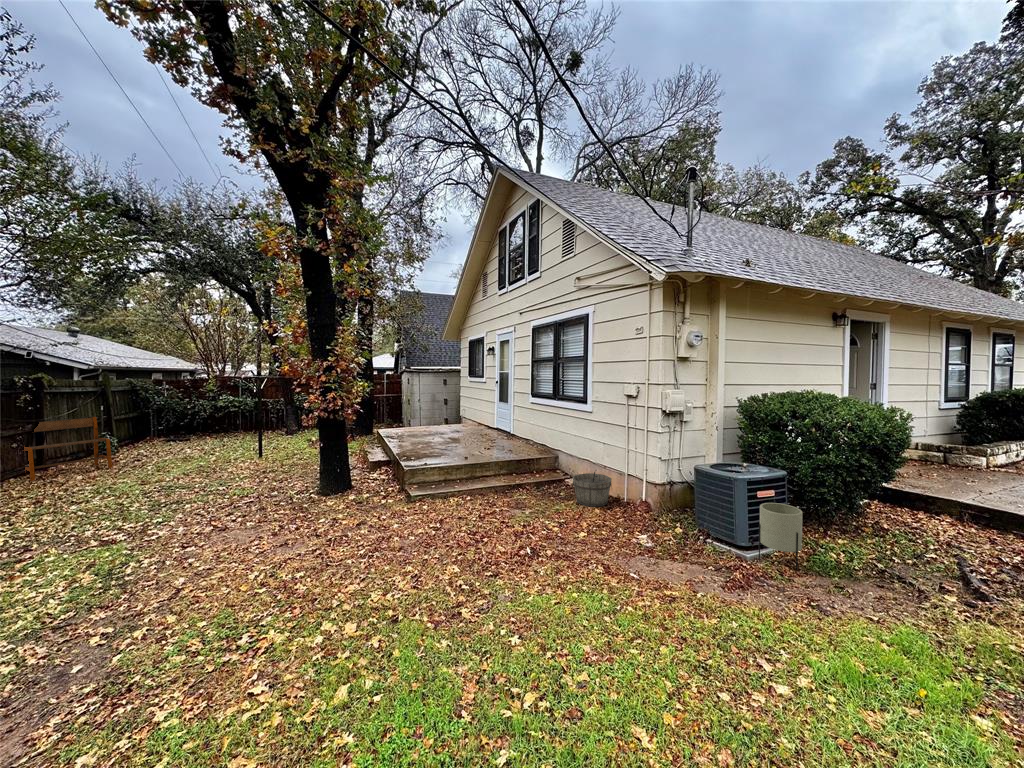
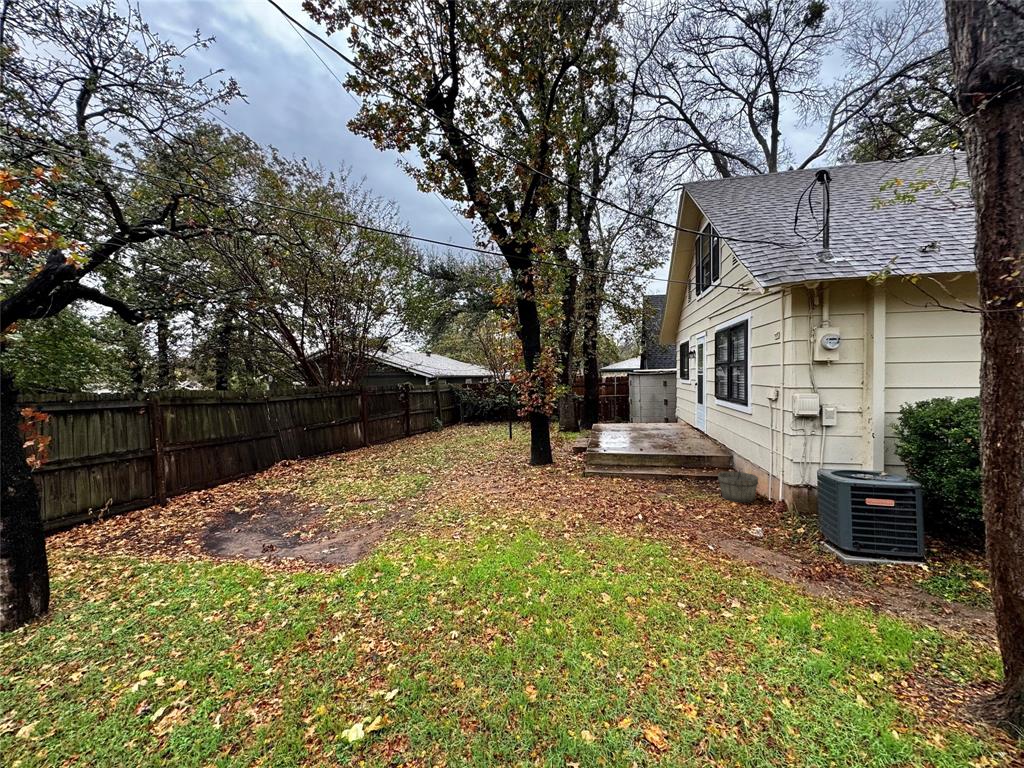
bench: present [24,417,112,481] -> none [401,406,437,441]
planter: present [759,503,802,570] -> none [859,511,909,581]

